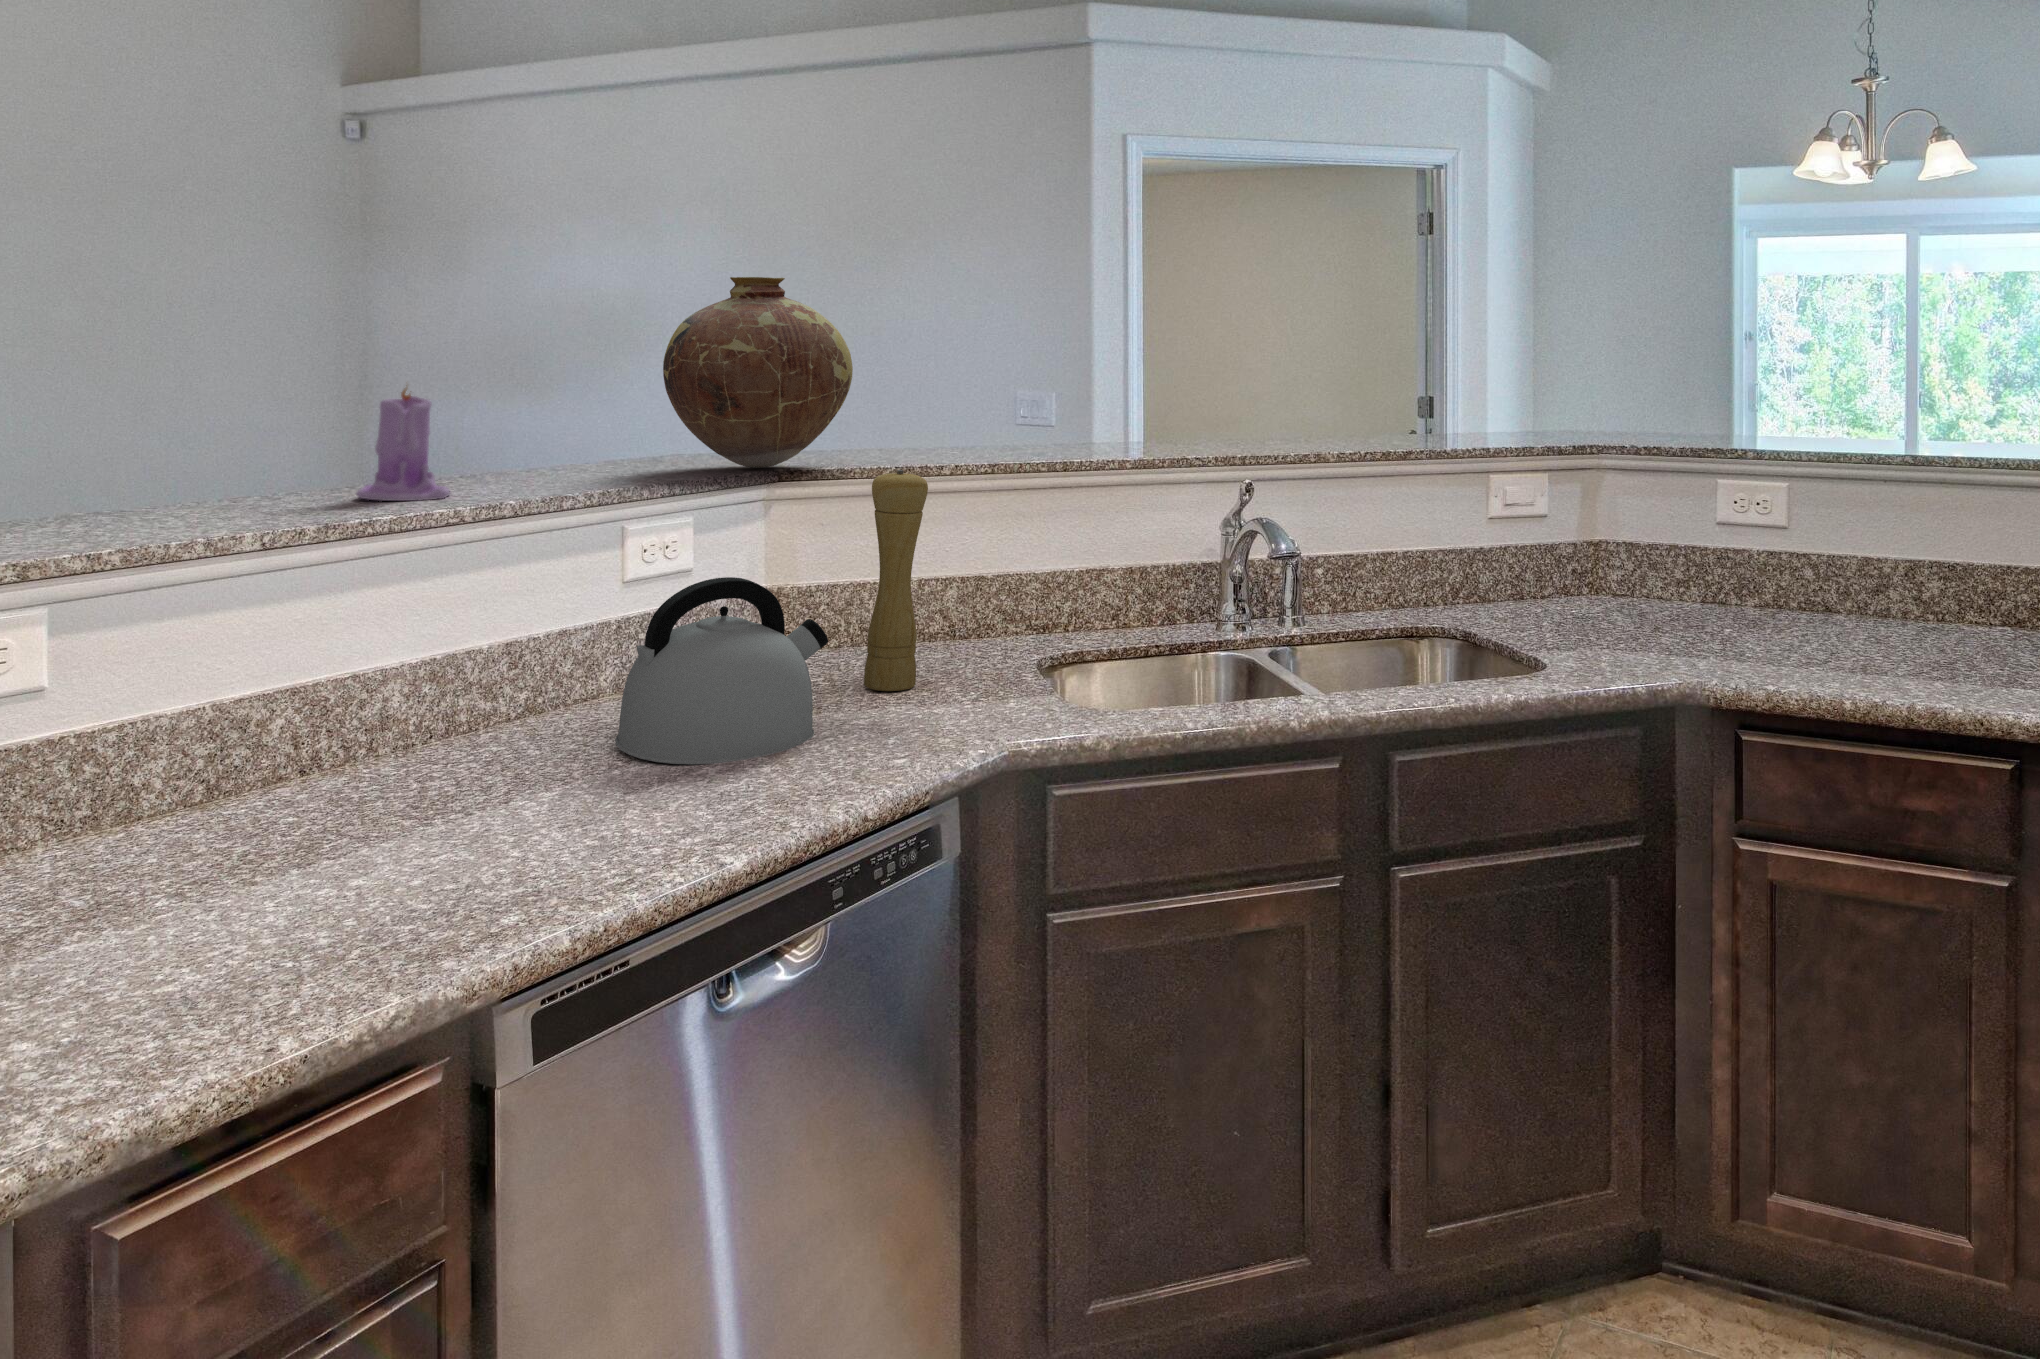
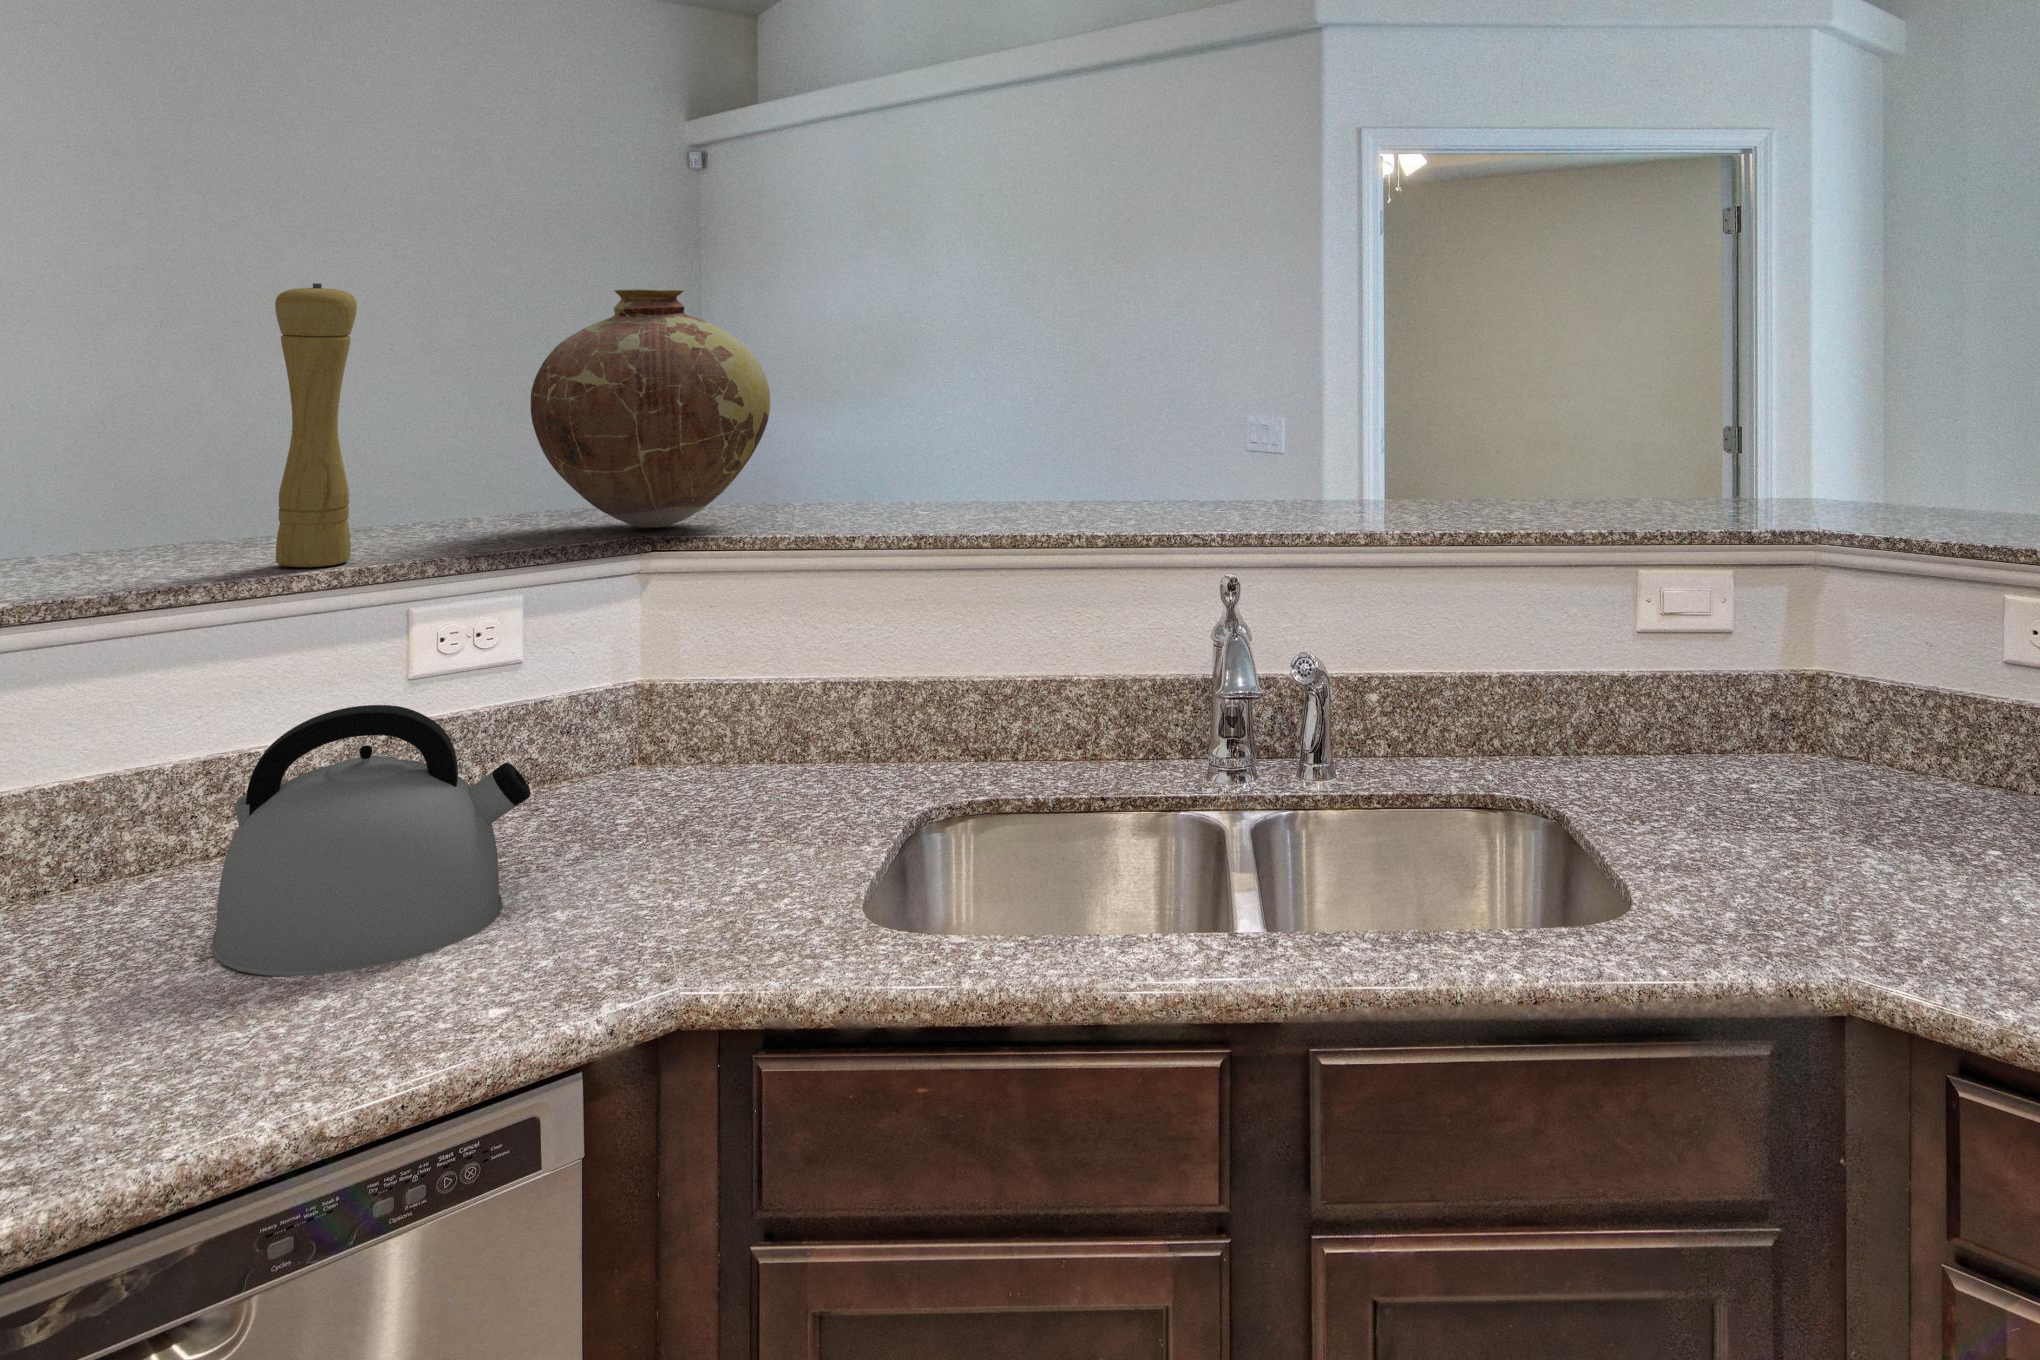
candle: present [356,388,450,501] -> none [74,425,199,574]
pepper mill: present [864,470,928,691] -> present [275,283,357,567]

